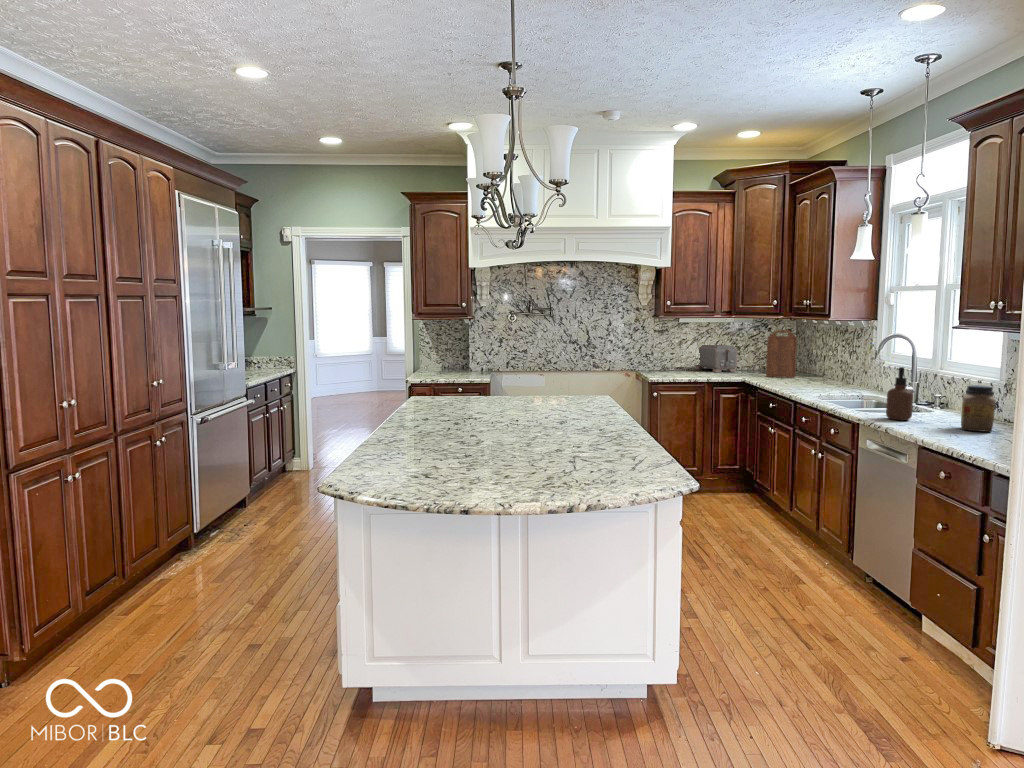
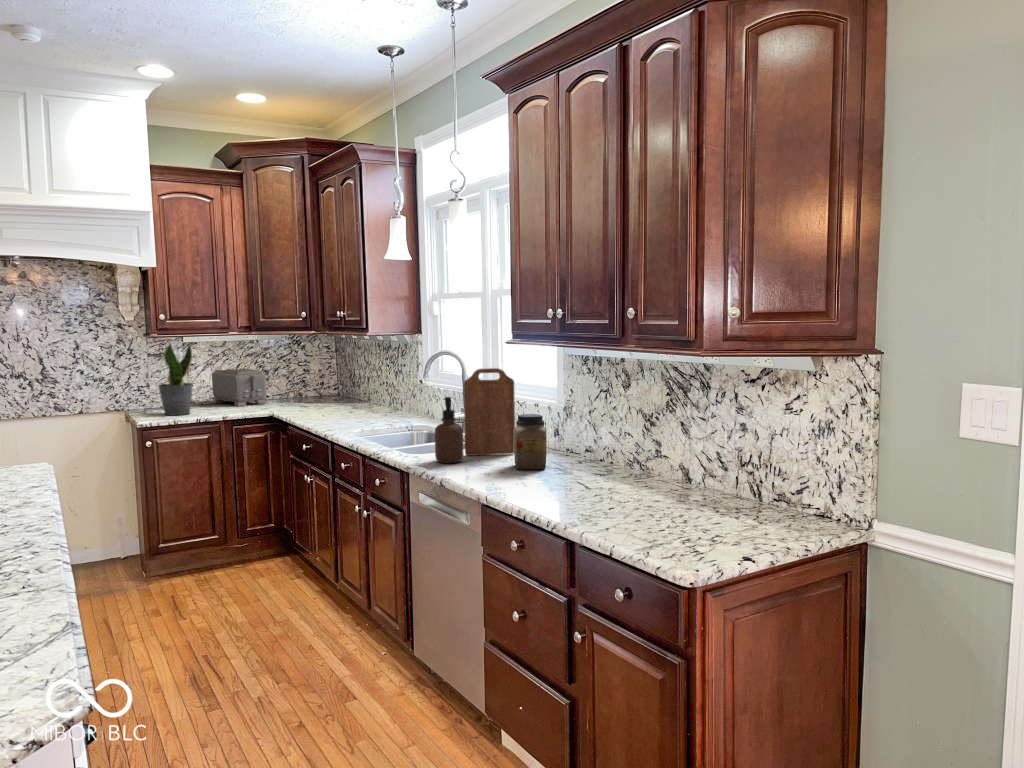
potted plant: none [662,322,687,375] -> present [158,344,193,415]
cutting board: present [766,330,797,378] -> present [464,368,515,456]

